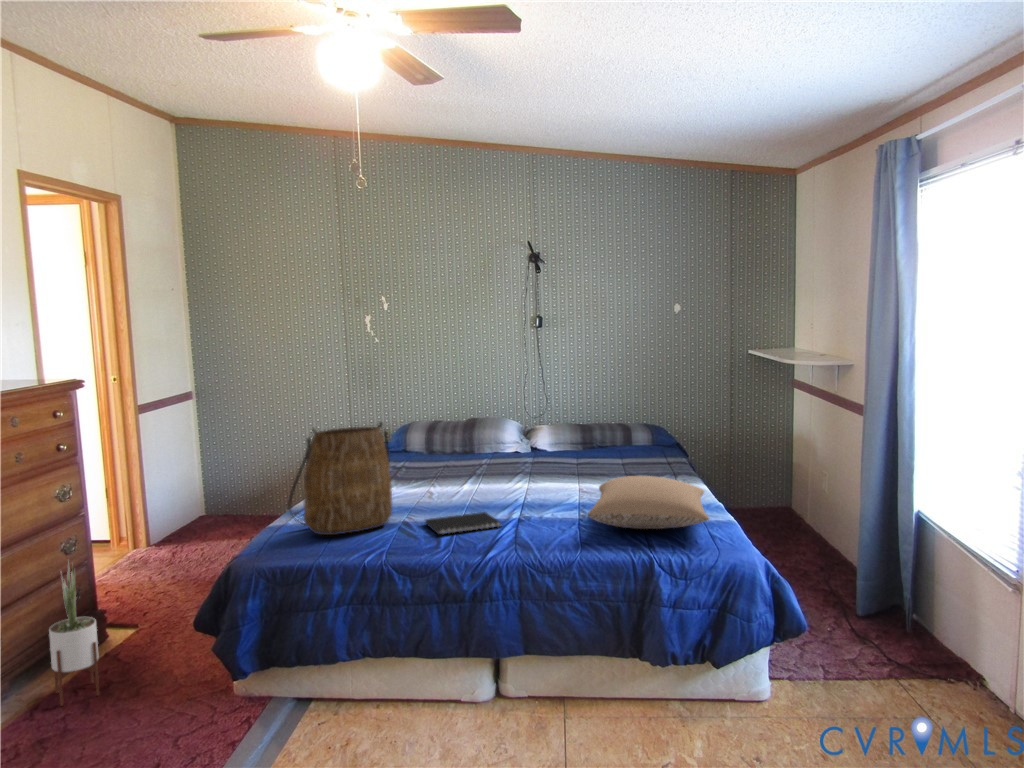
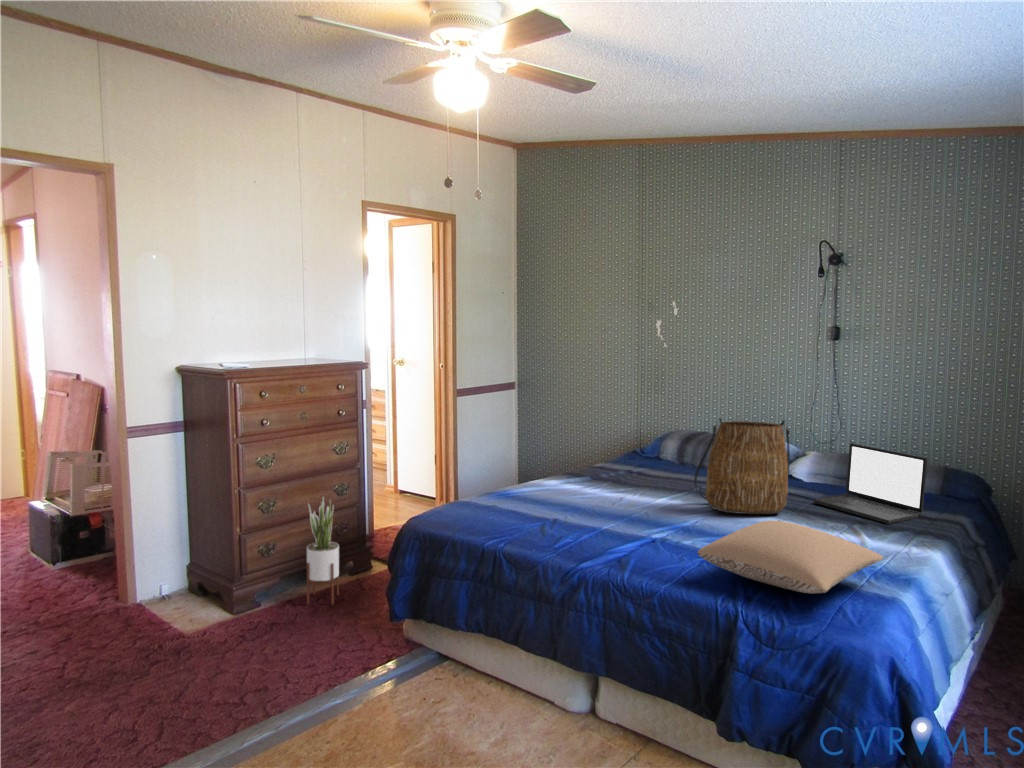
laptop: none [581,410,662,471] -> present [814,443,927,524]
tote bag: present [289,423,392,535] -> present [694,418,790,514]
notebook: present [425,512,501,534] -> none [567,522,639,546]

